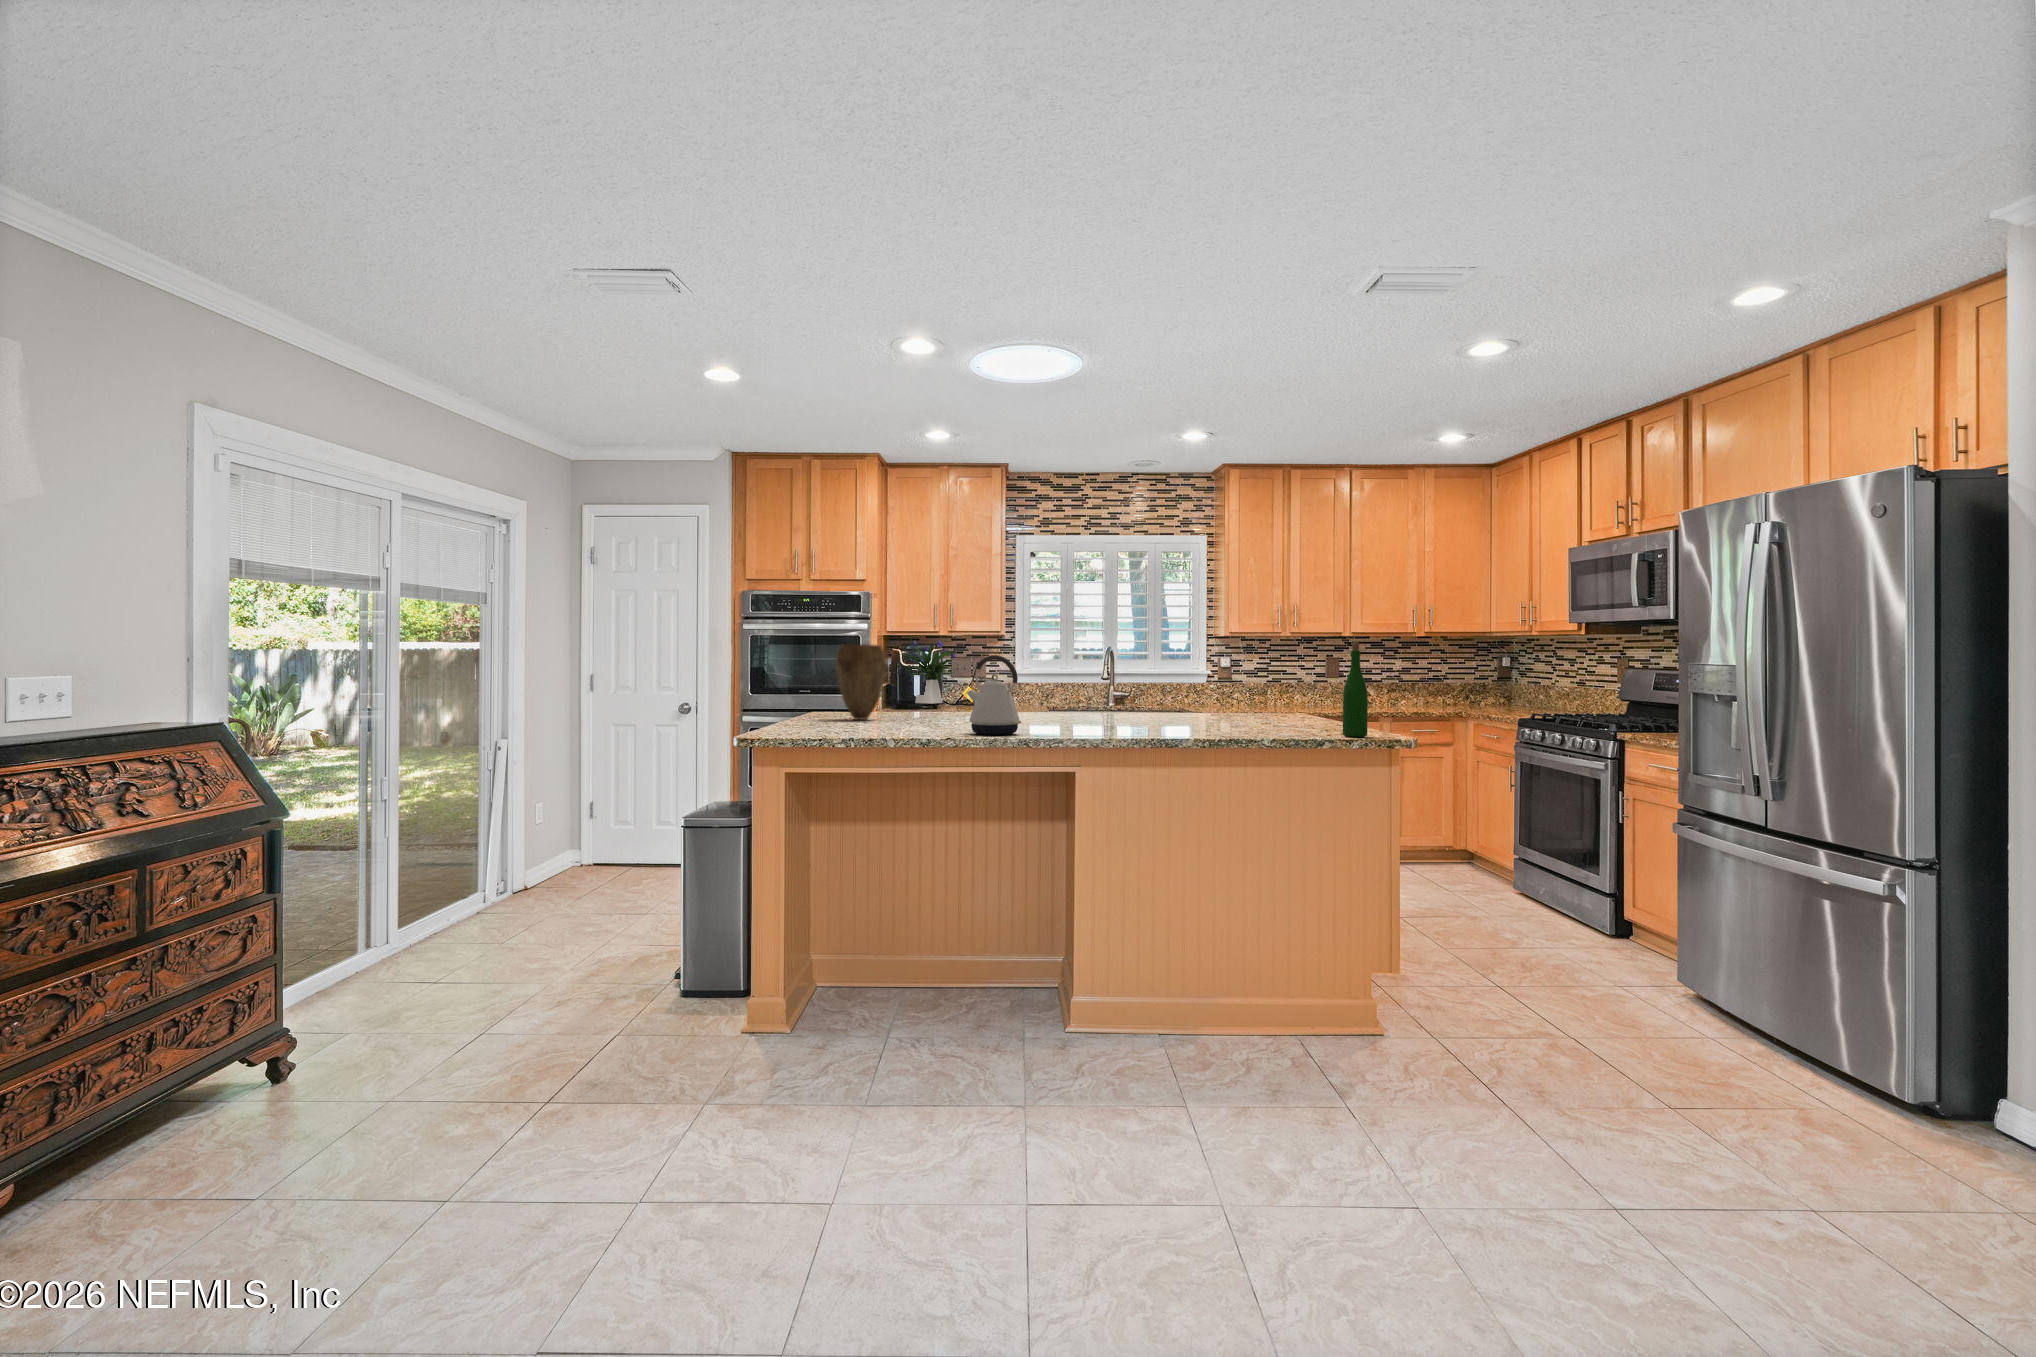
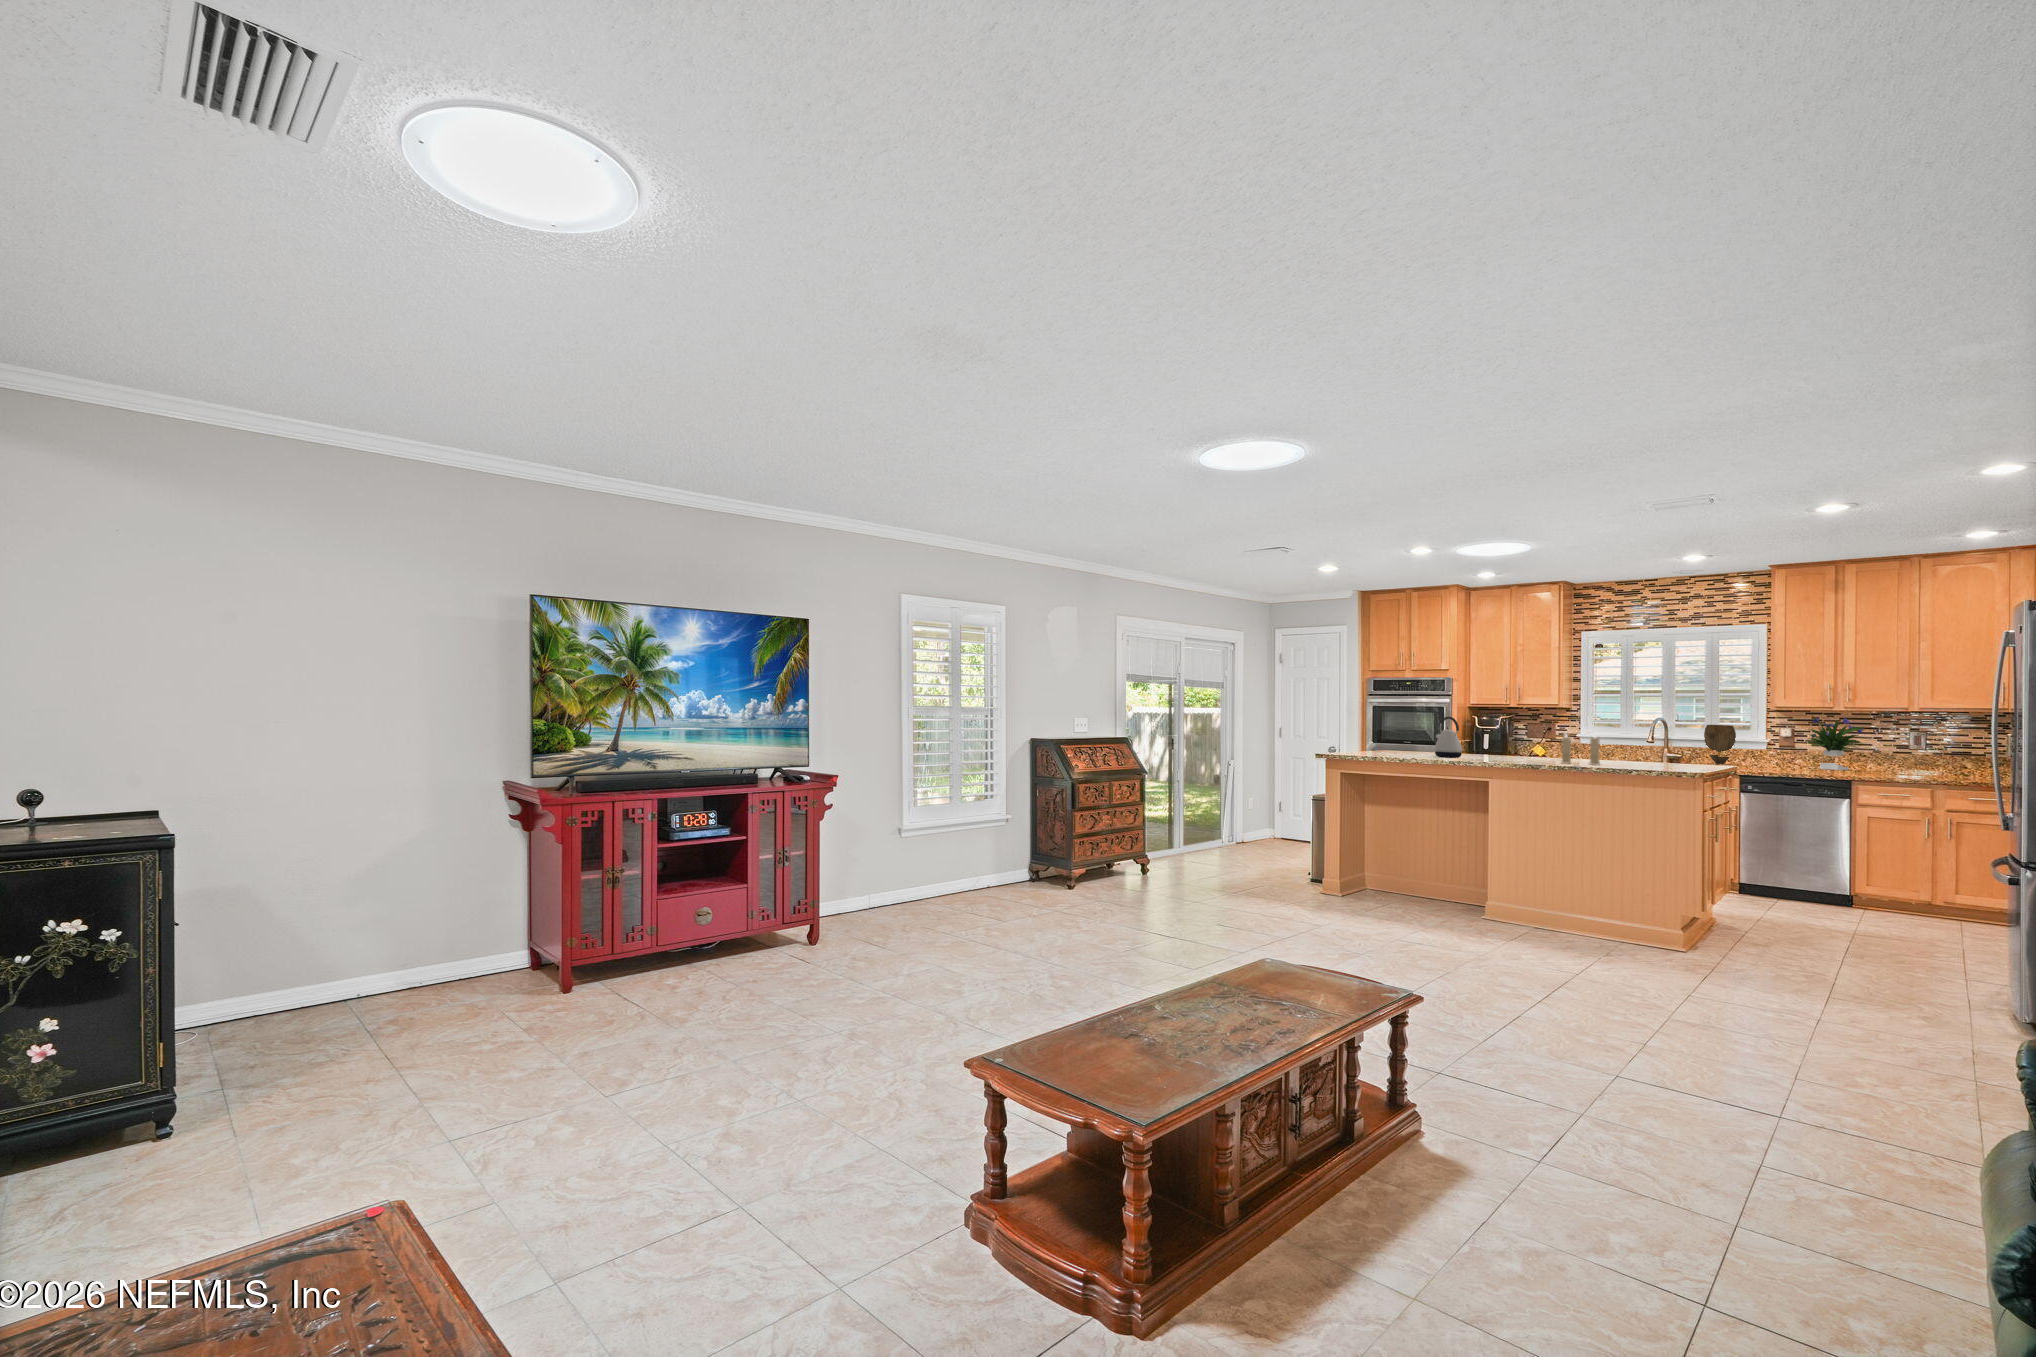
flower arrangement: present [905,637,956,704] -> present [1807,715,1864,770]
wine bottle: present [1343,642,1368,737] -> none [1667,713,1684,770]
vase: present [836,644,886,720] -> present [1704,725,1736,764]
candle: none [1178,677,1236,735] -> present [1562,734,1600,765]

